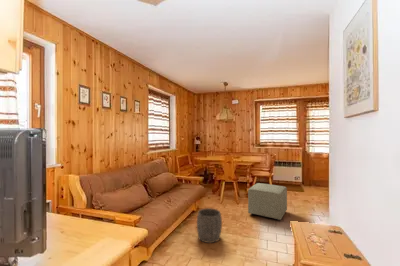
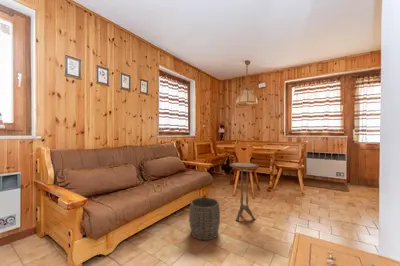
side table: none [223,177,246,226] -> present [230,163,258,221]
ottoman: present [248,183,287,220] -> none [265,174,319,221]

